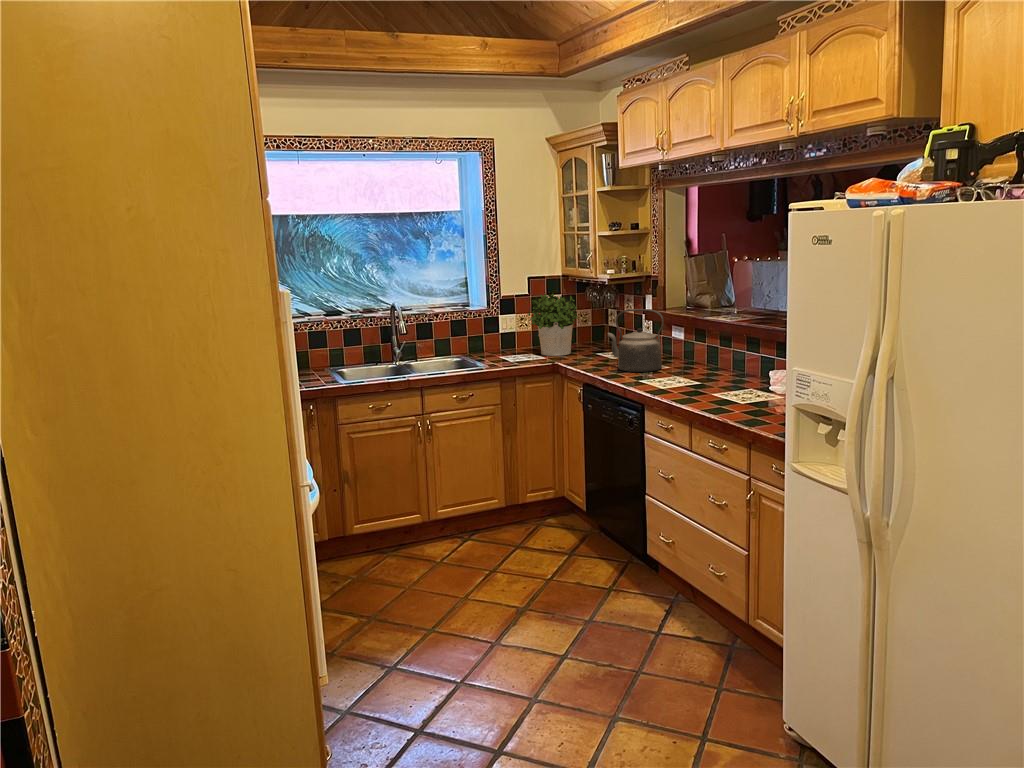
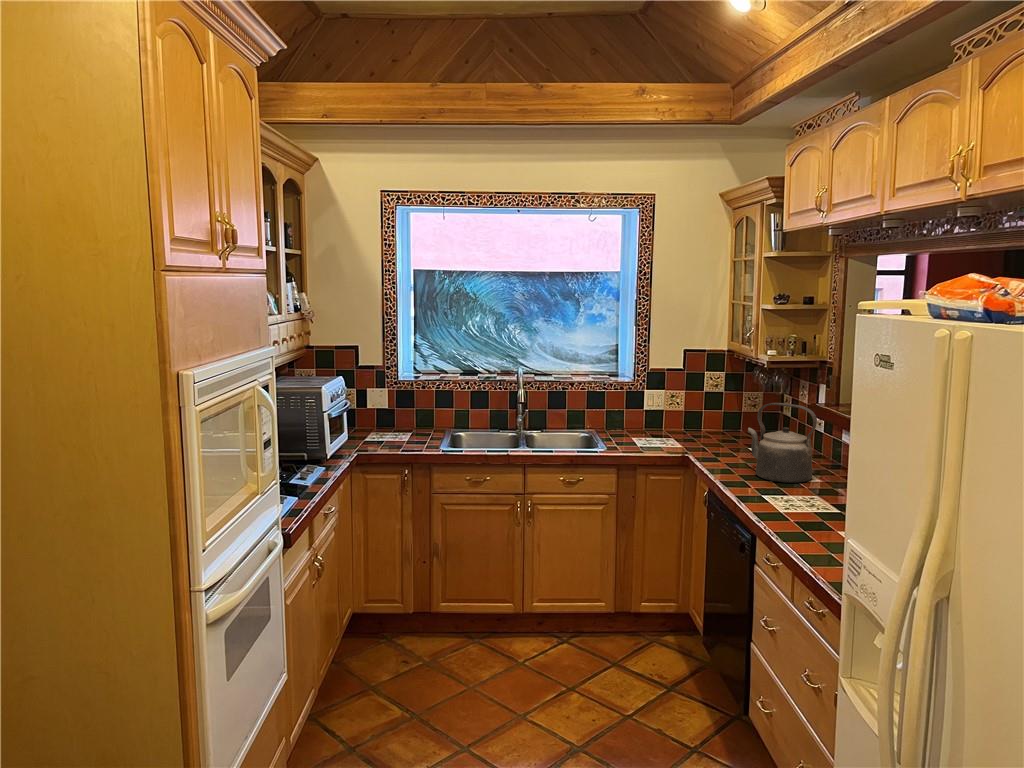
potted plant: present [527,294,578,356] -> none [674,371,735,445]

